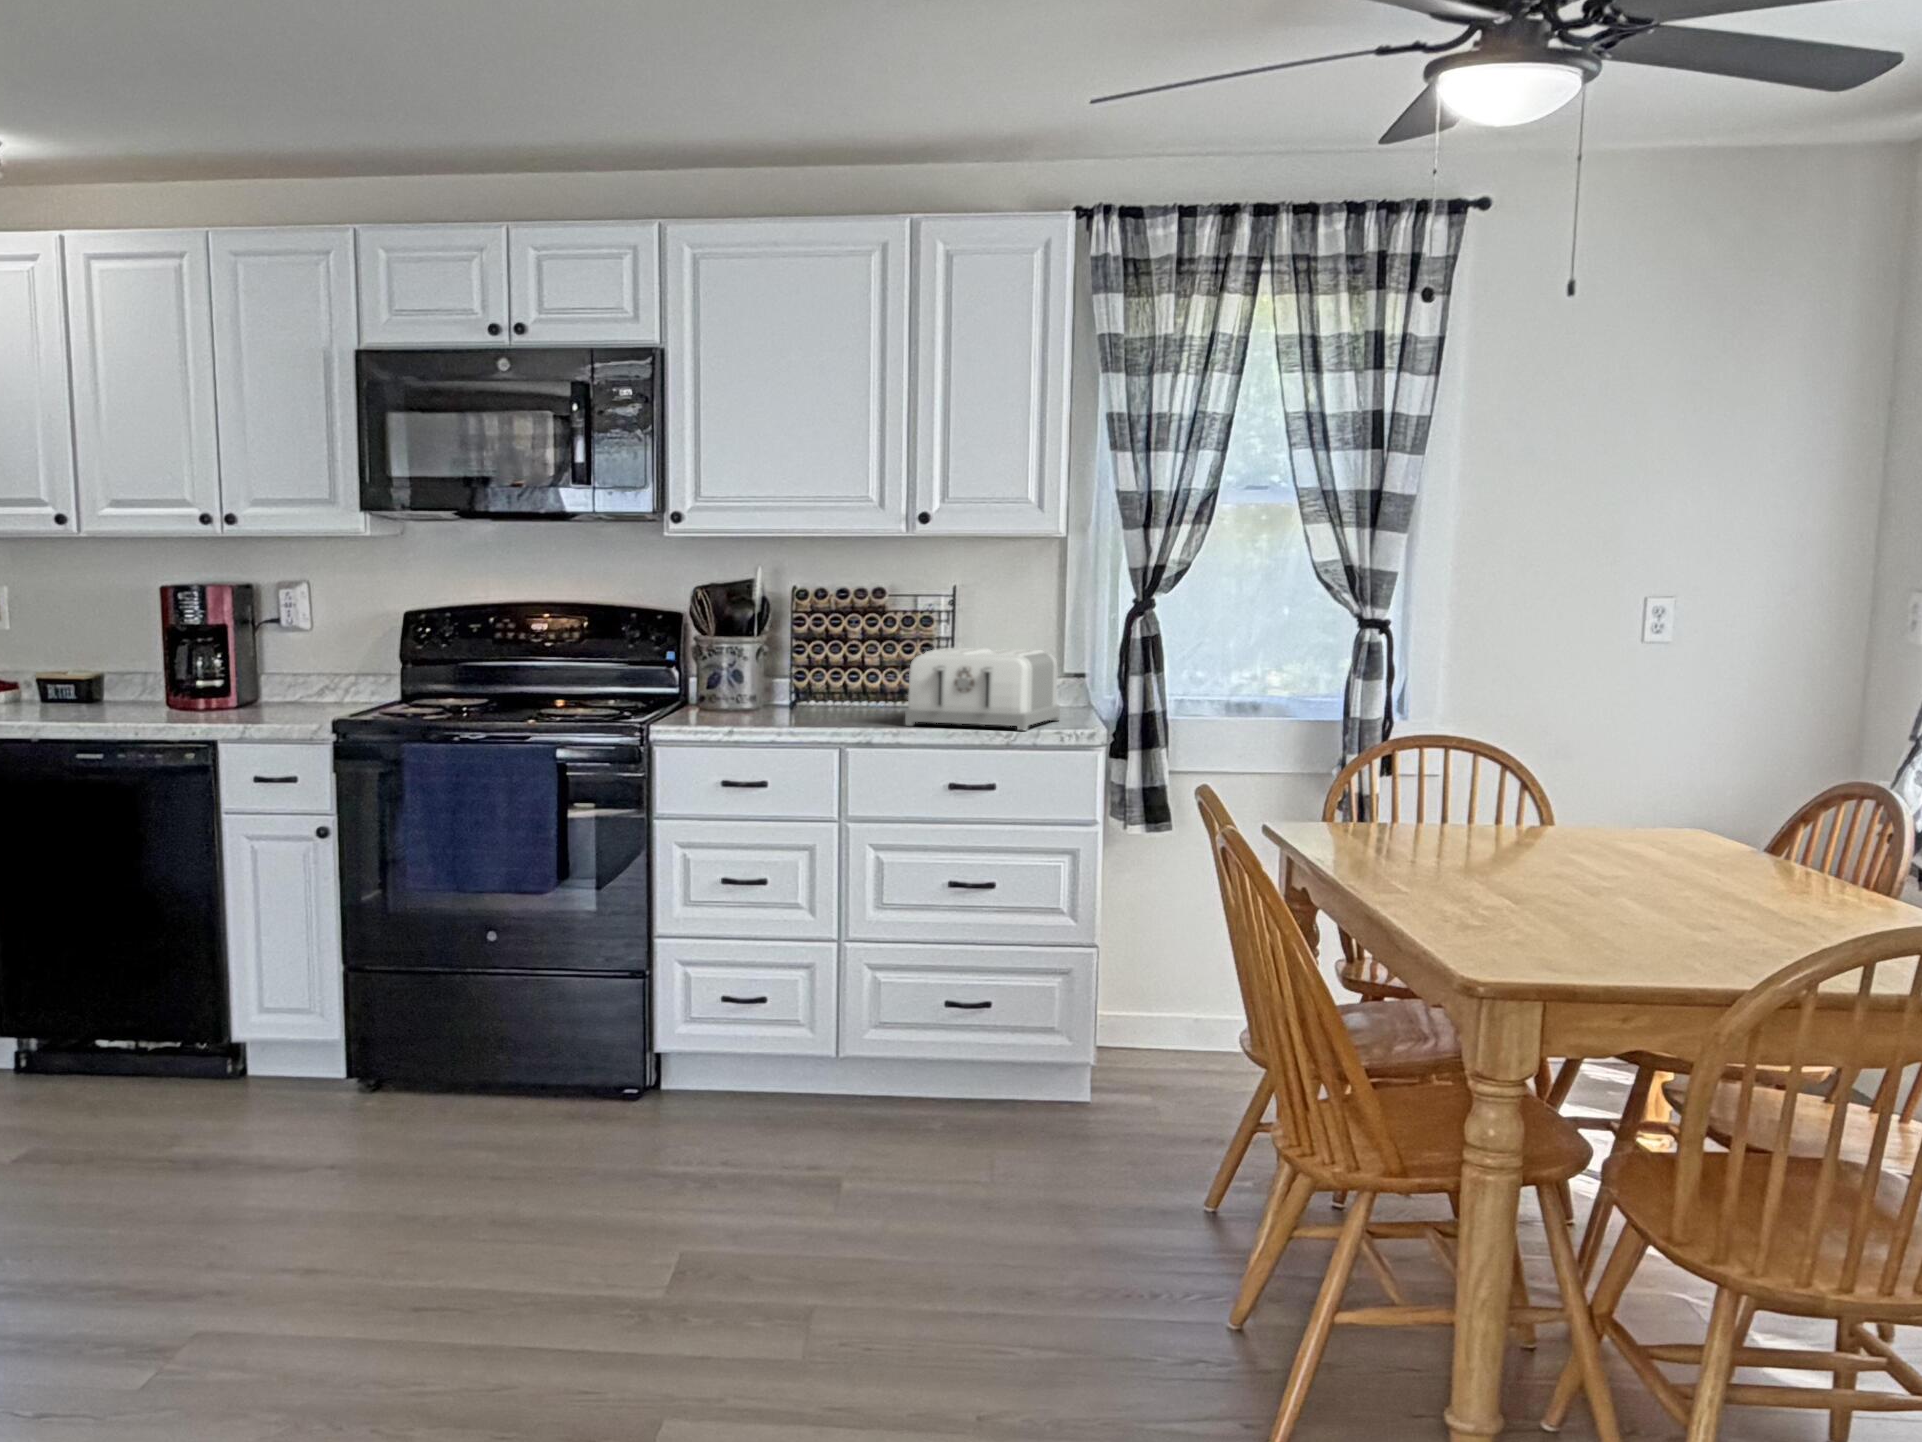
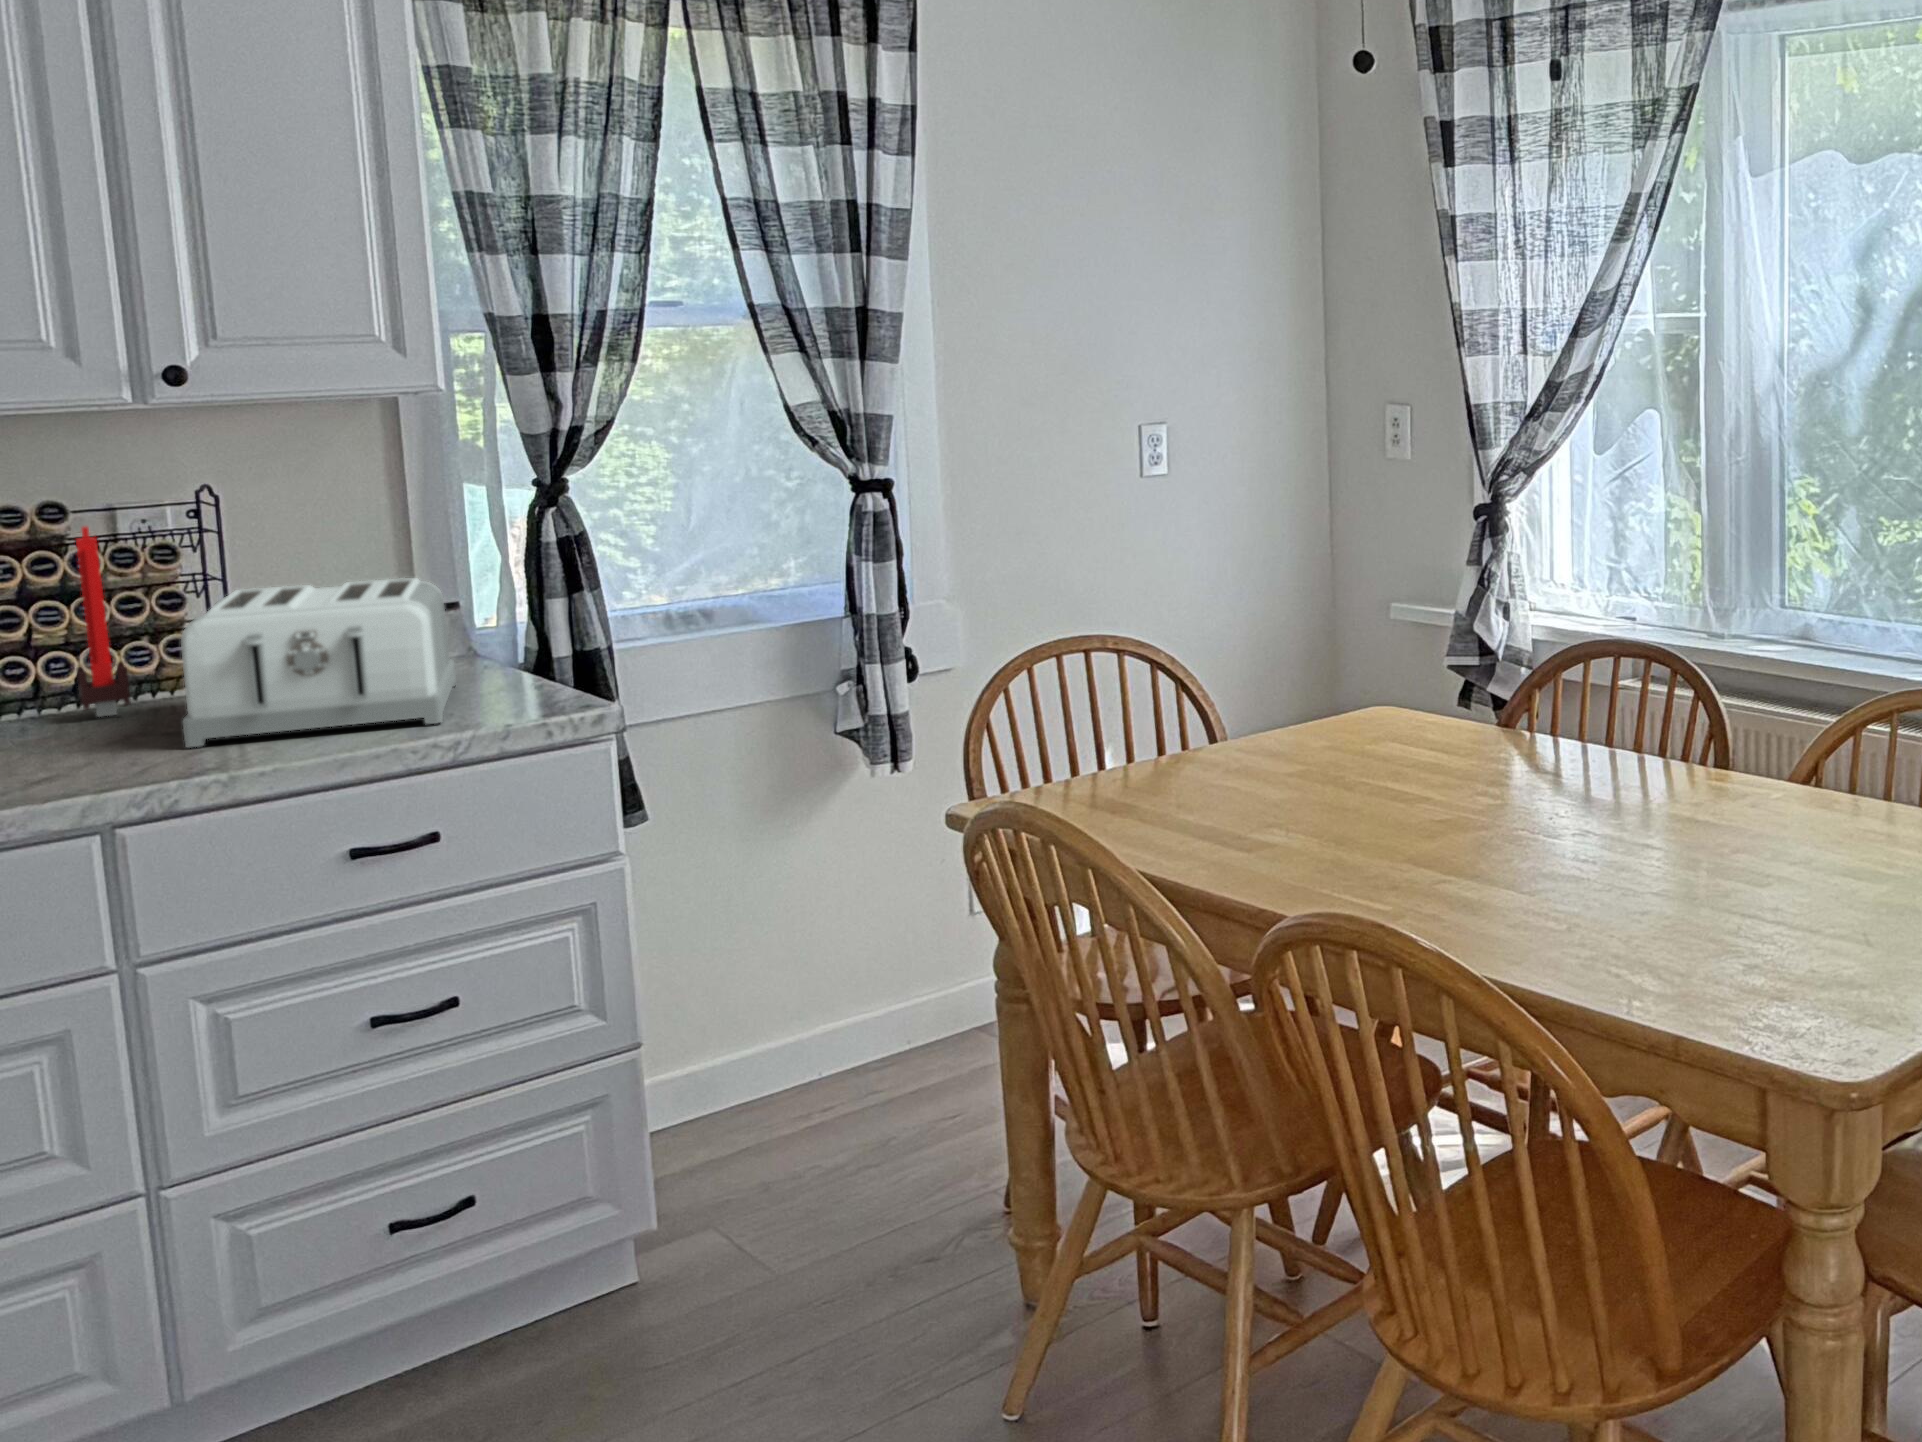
candle: none [879,606,903,713] -> present [76,527,131,717]

